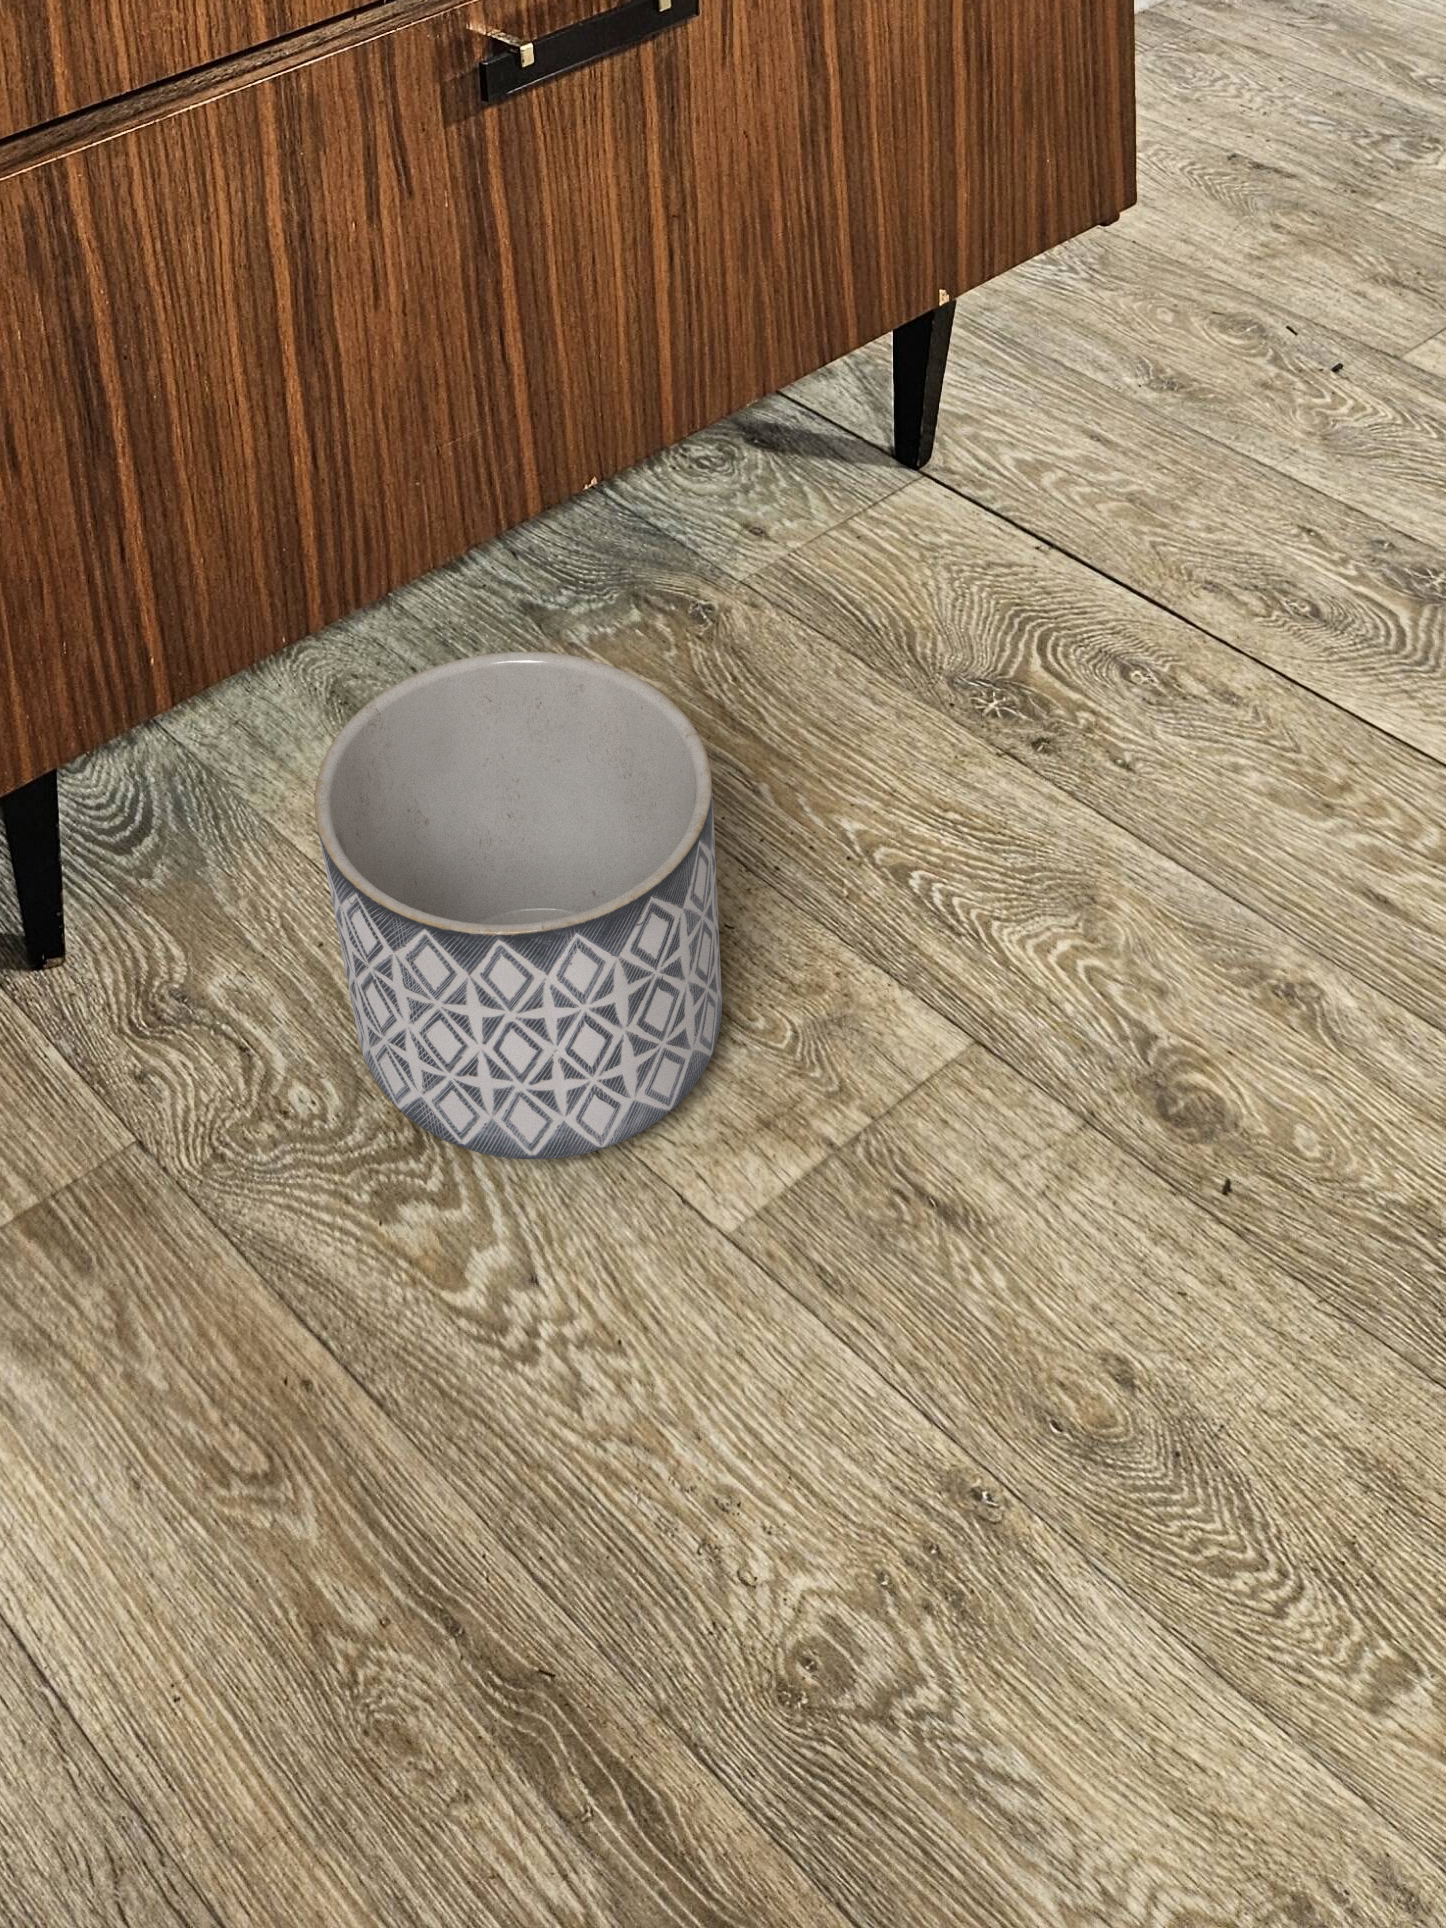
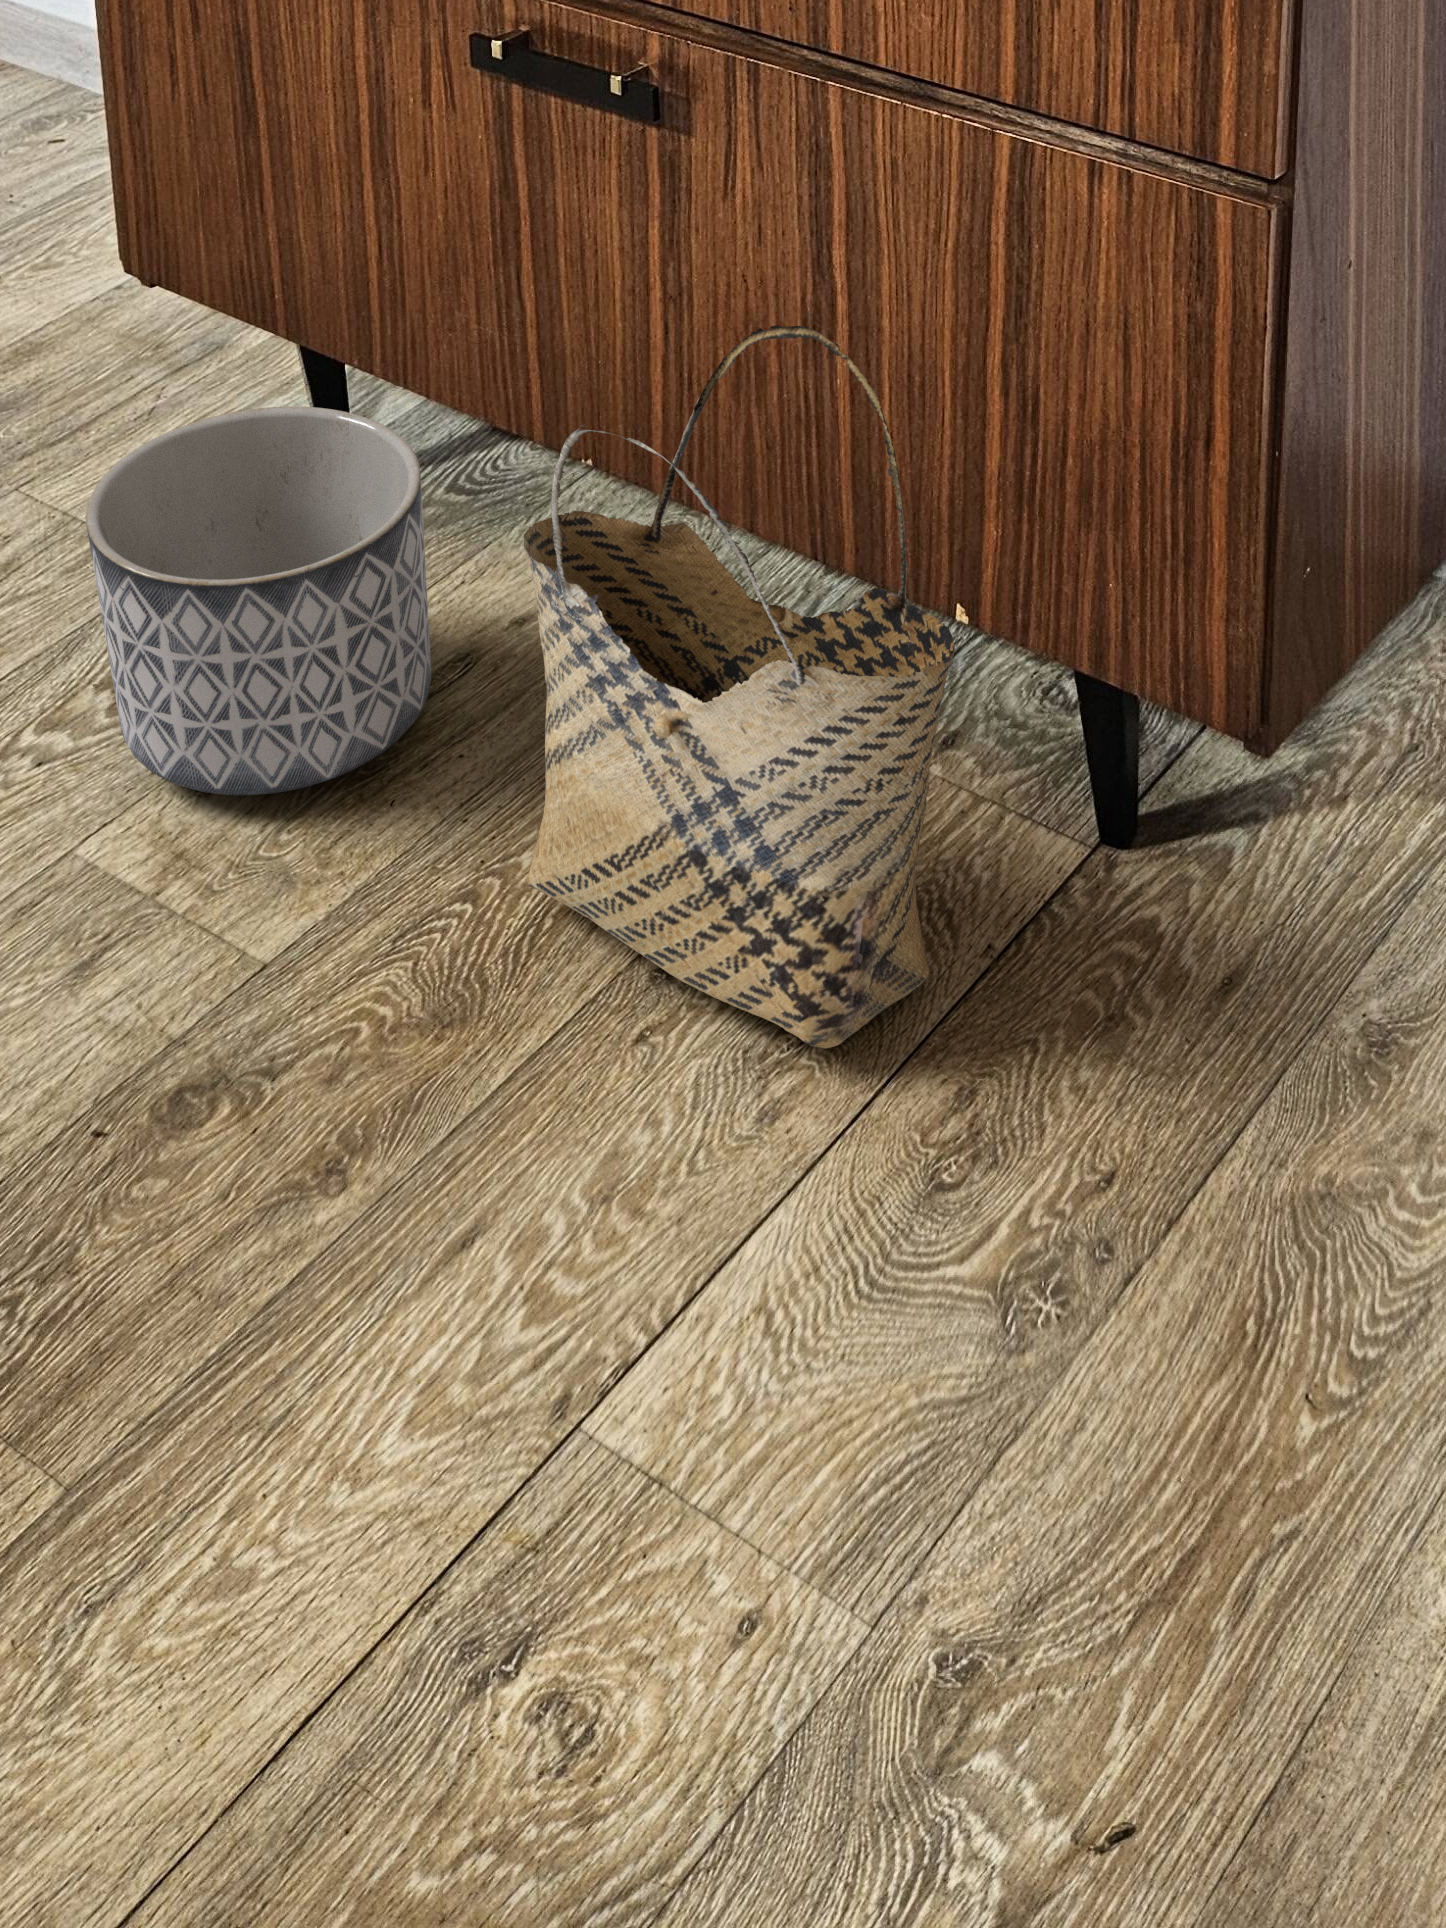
woven basket: none [799,128,1179,810] -> present [524,326,955,1048]

